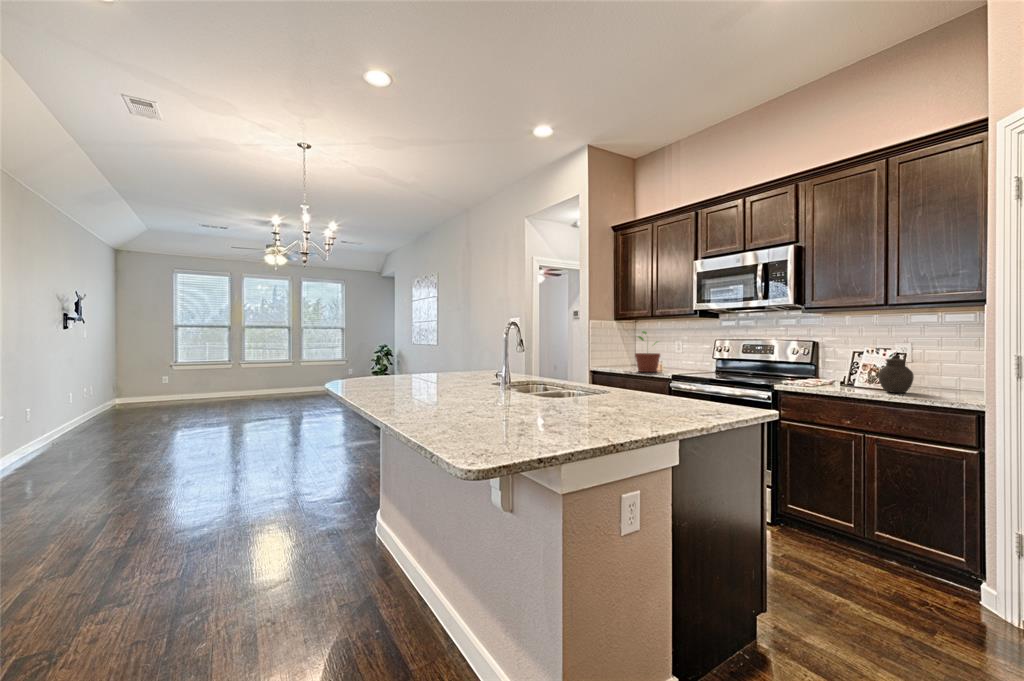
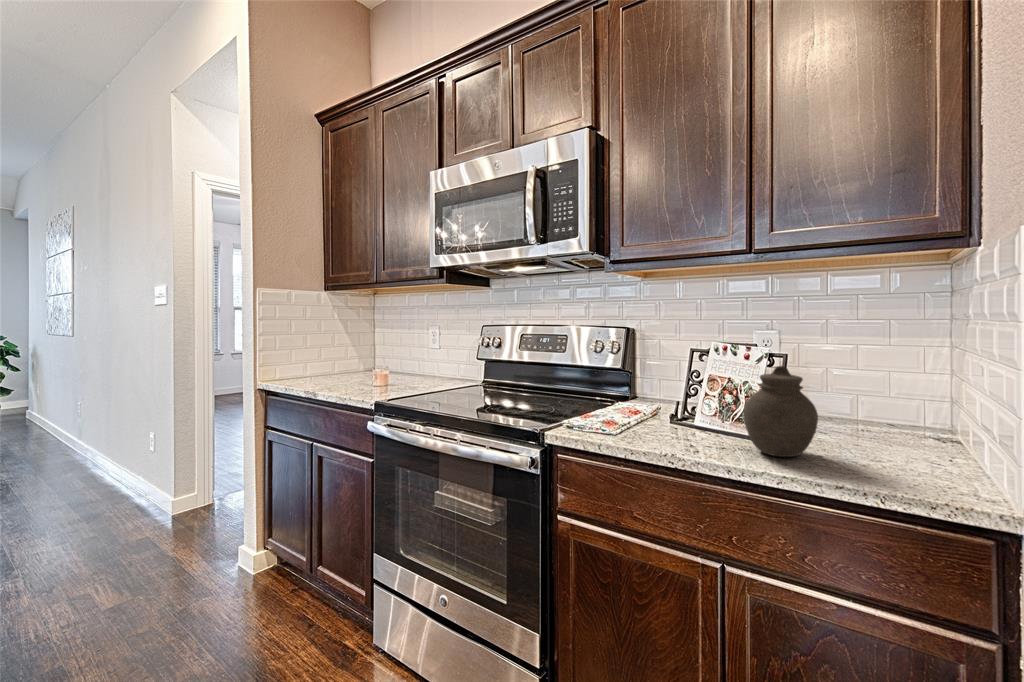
potted plant: present [635,331,660,372] -> none [333,305,382,385]

